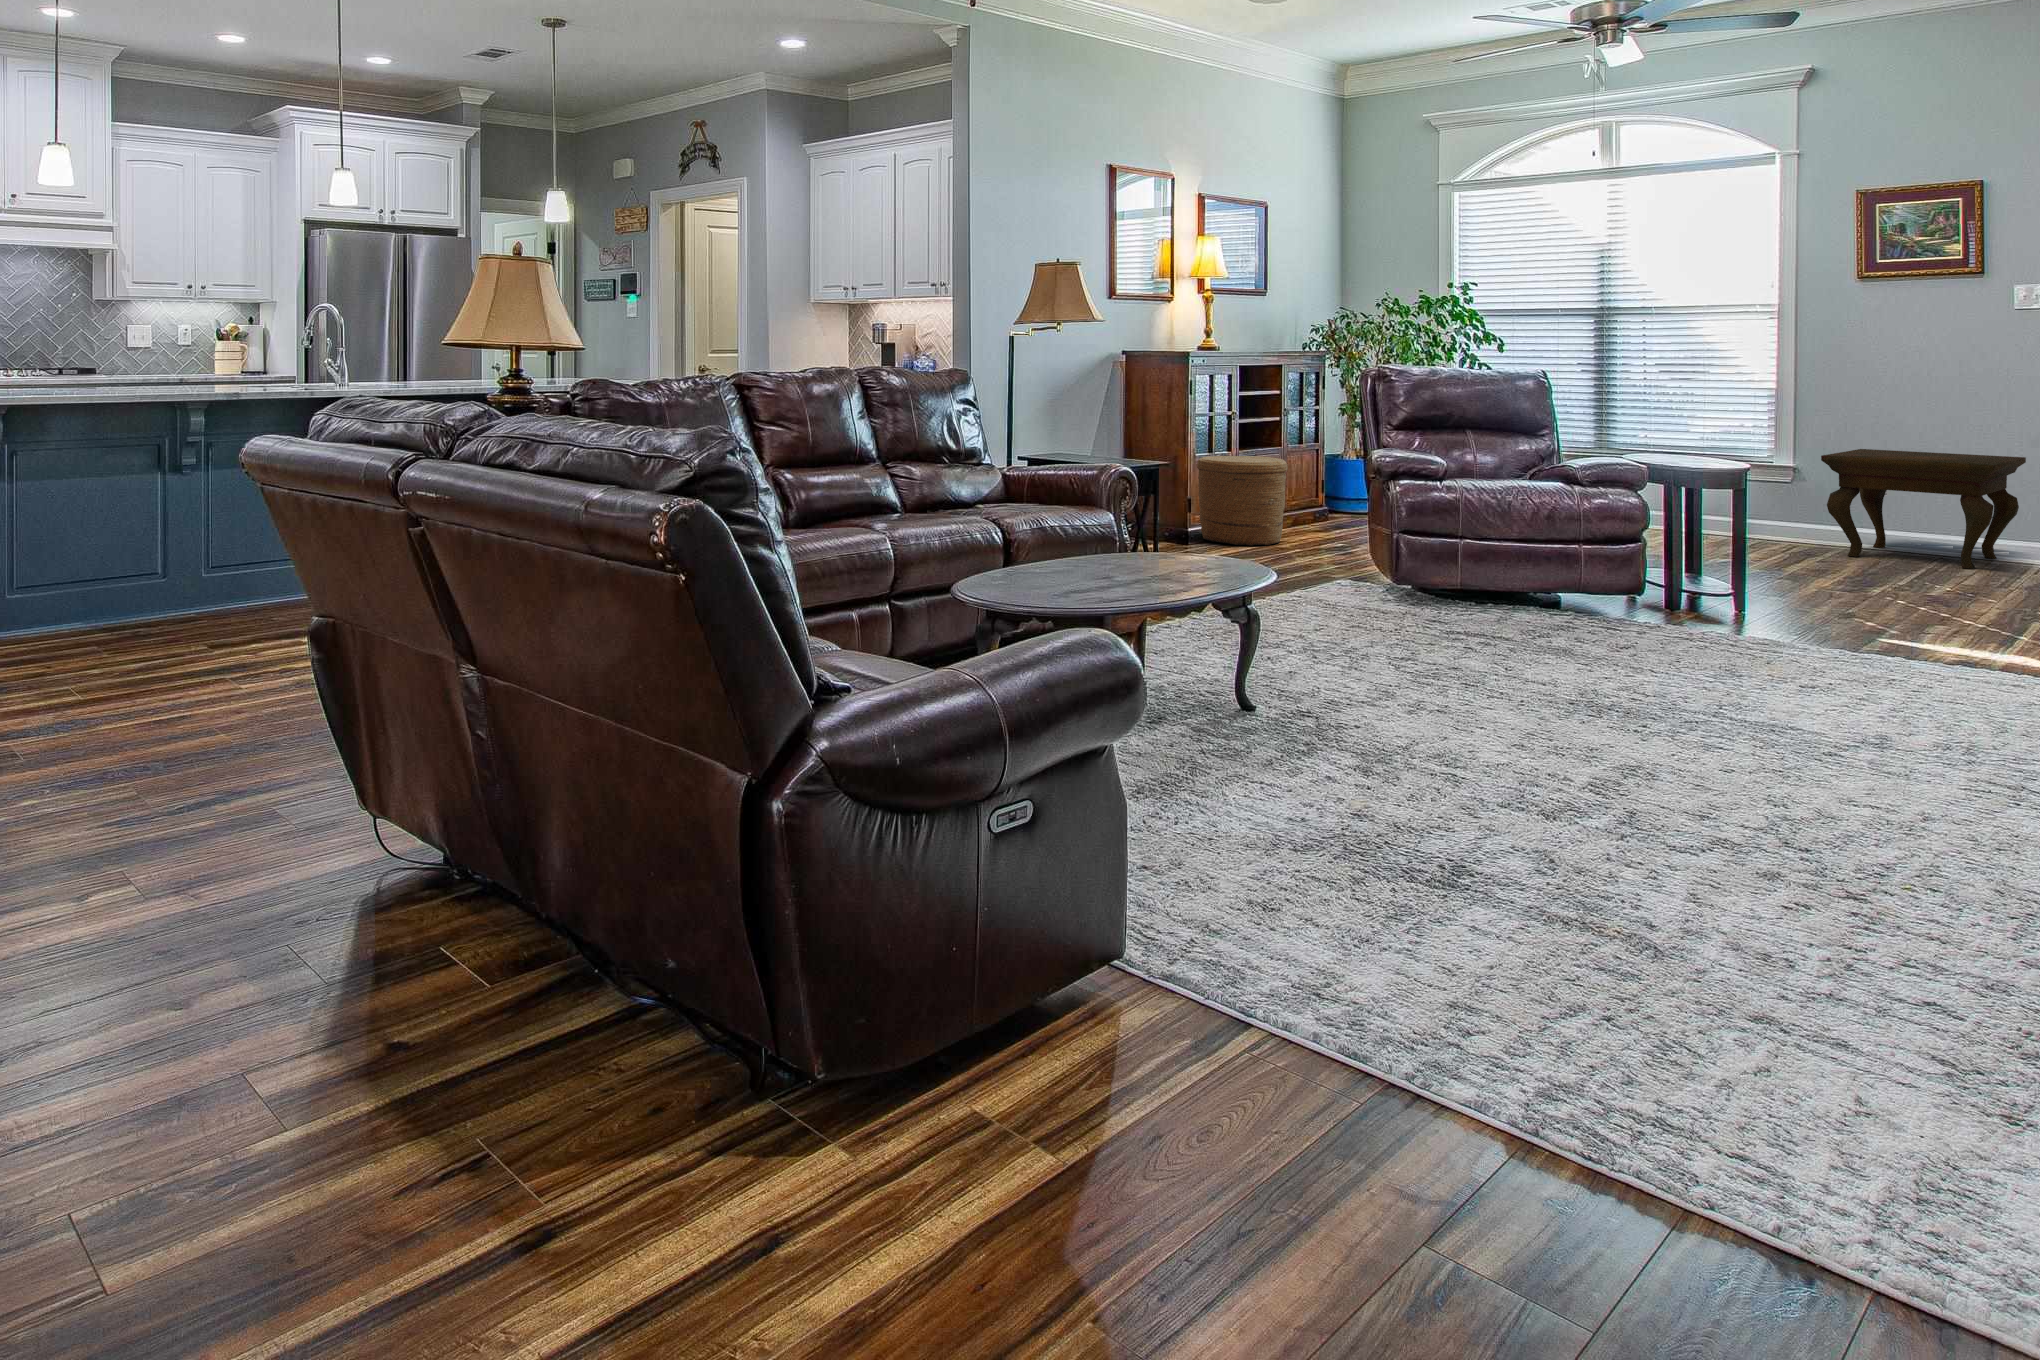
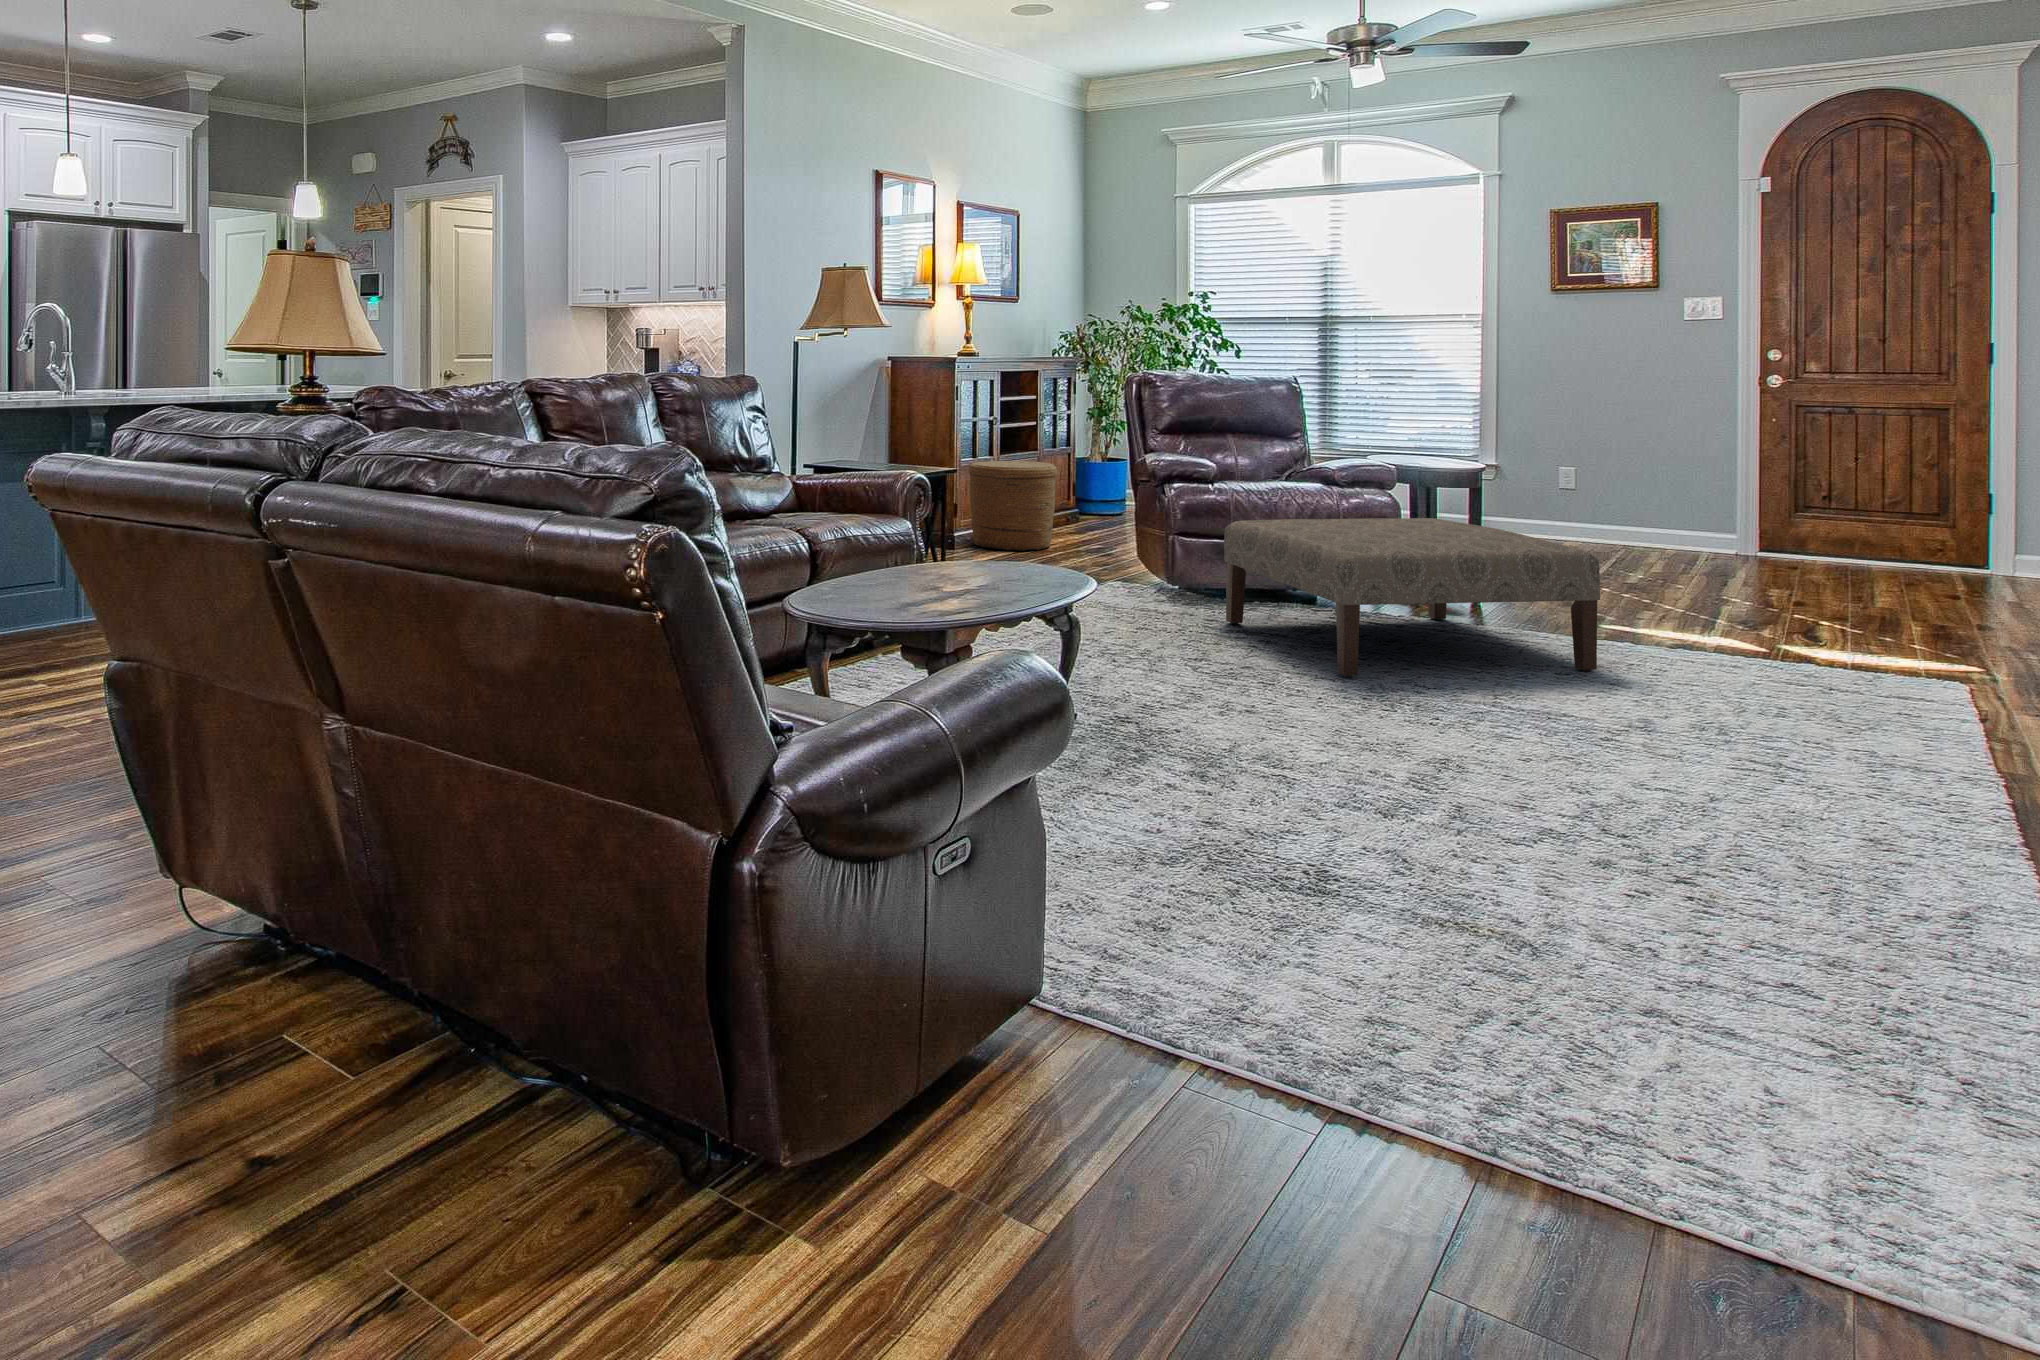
side table: present [1821,449,2026,569] -> none [1544,448,1716,559]
ottoman: none [1438,517,1837,681] -> present [1224,518,1600,677]

